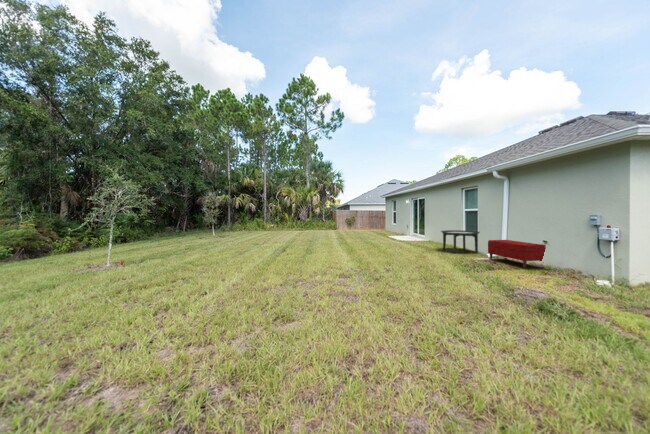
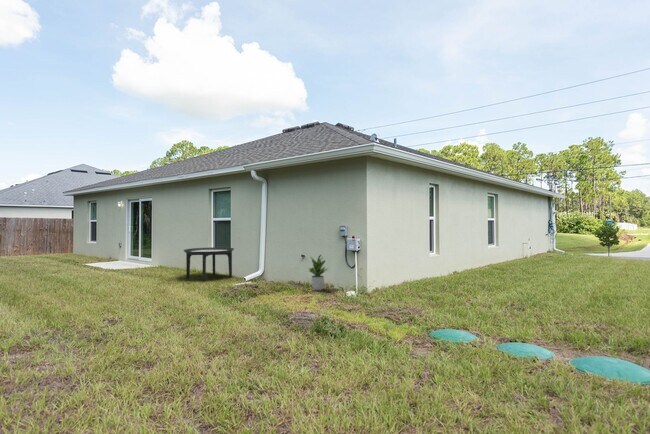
bench: present [488,240,546,268] -> none [246,256,304,289]
potted plant: none [546,242,575,275] -> present [309,255,327,290]

